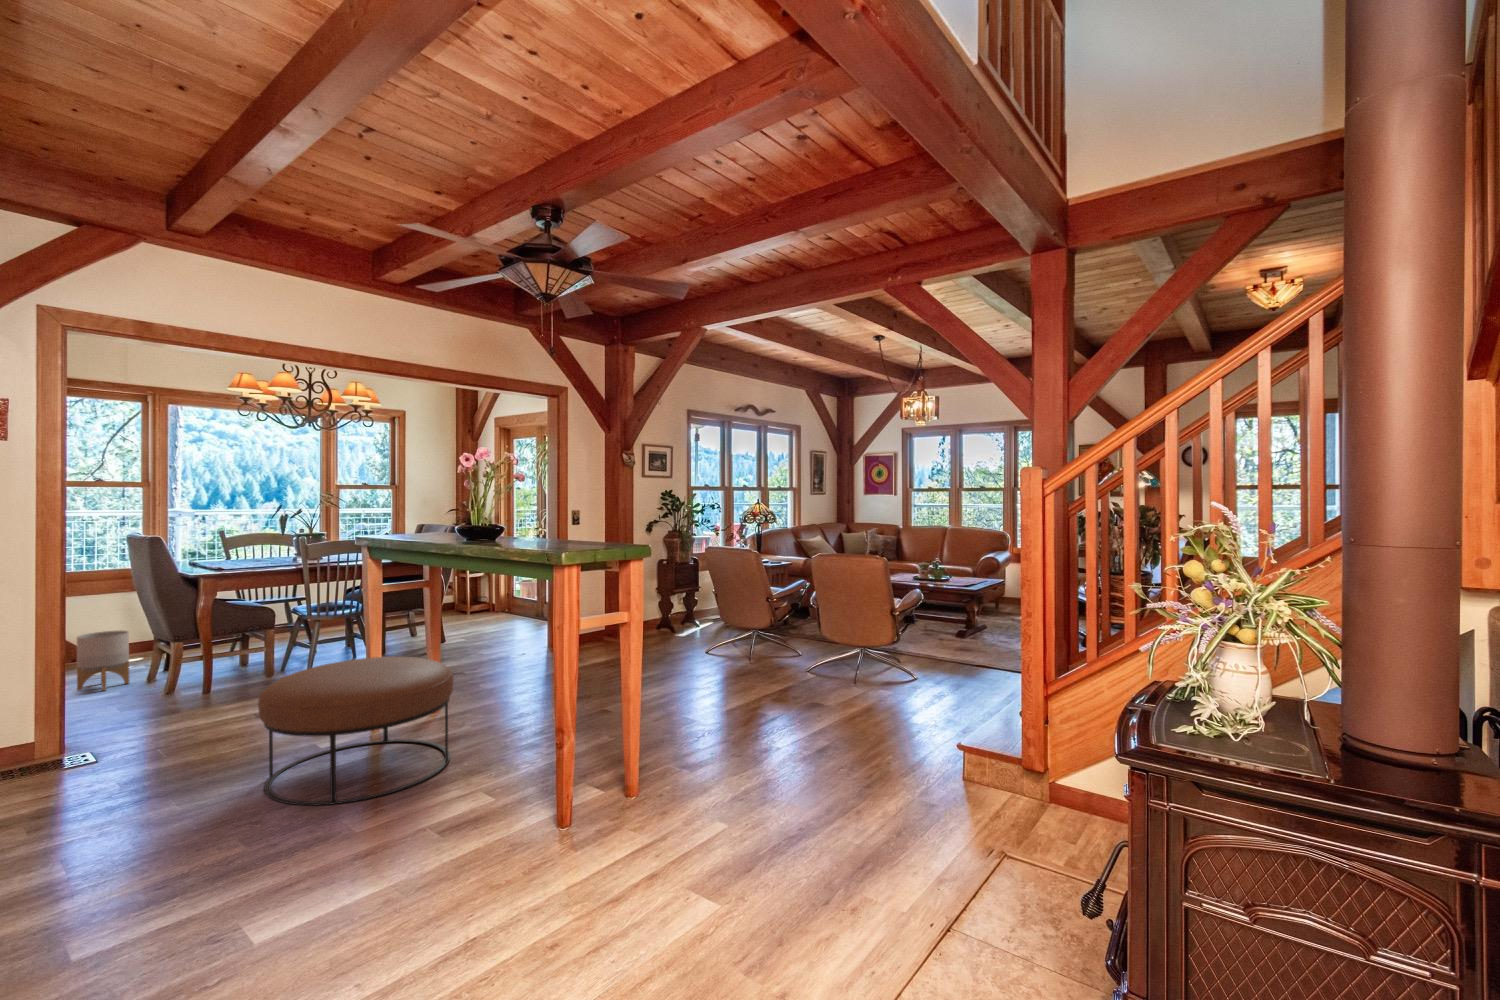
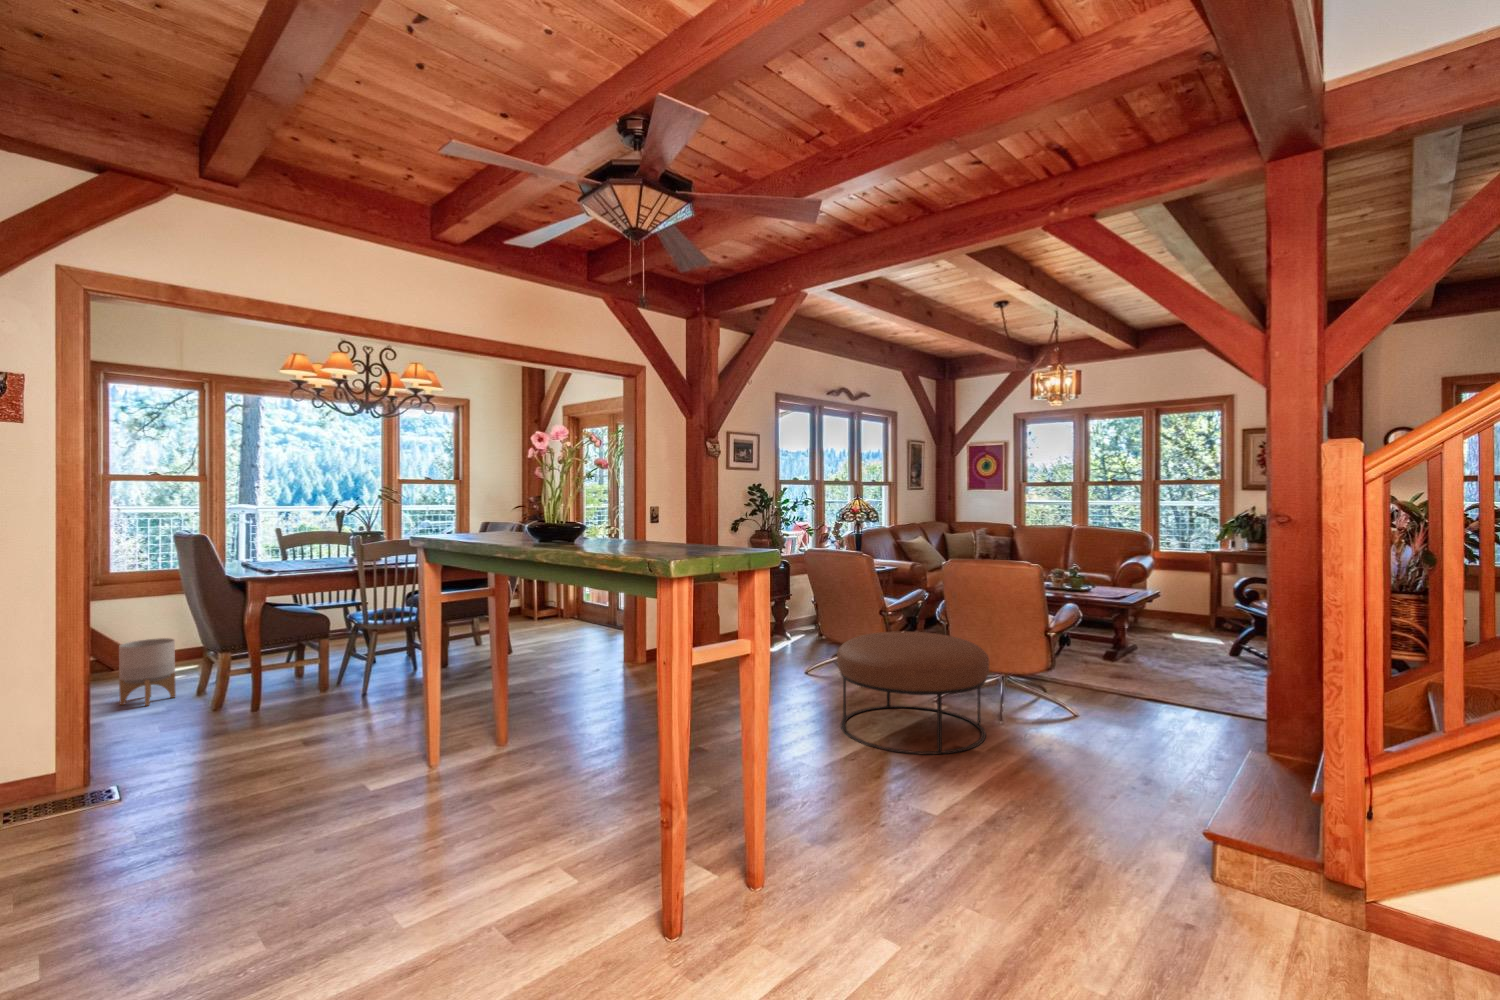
ottoman: present [258,657,454,805] -> present [837,632,989,755]

